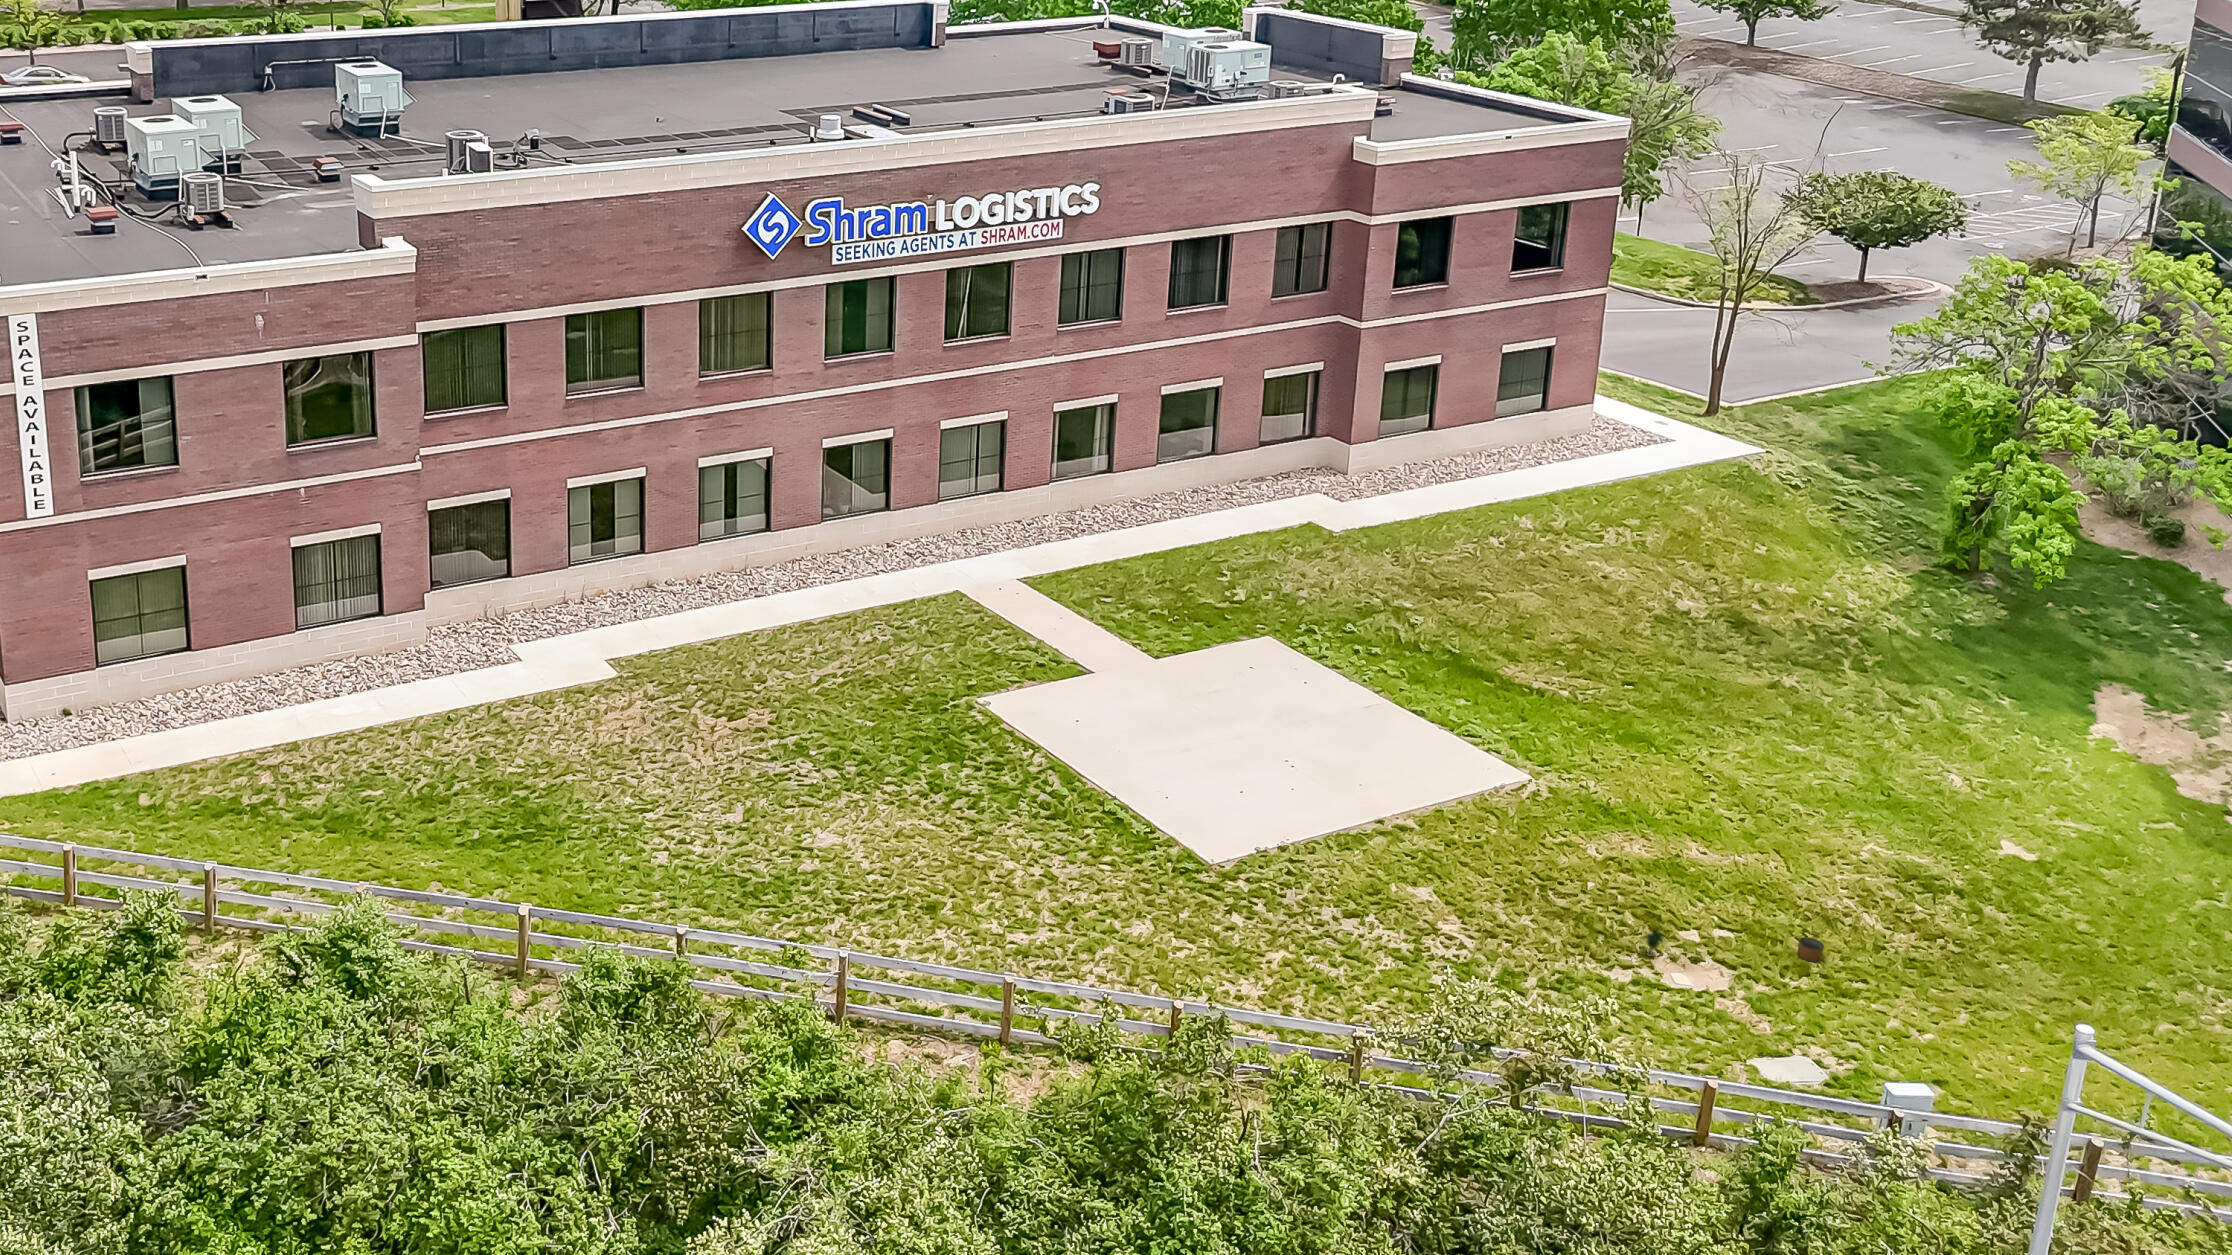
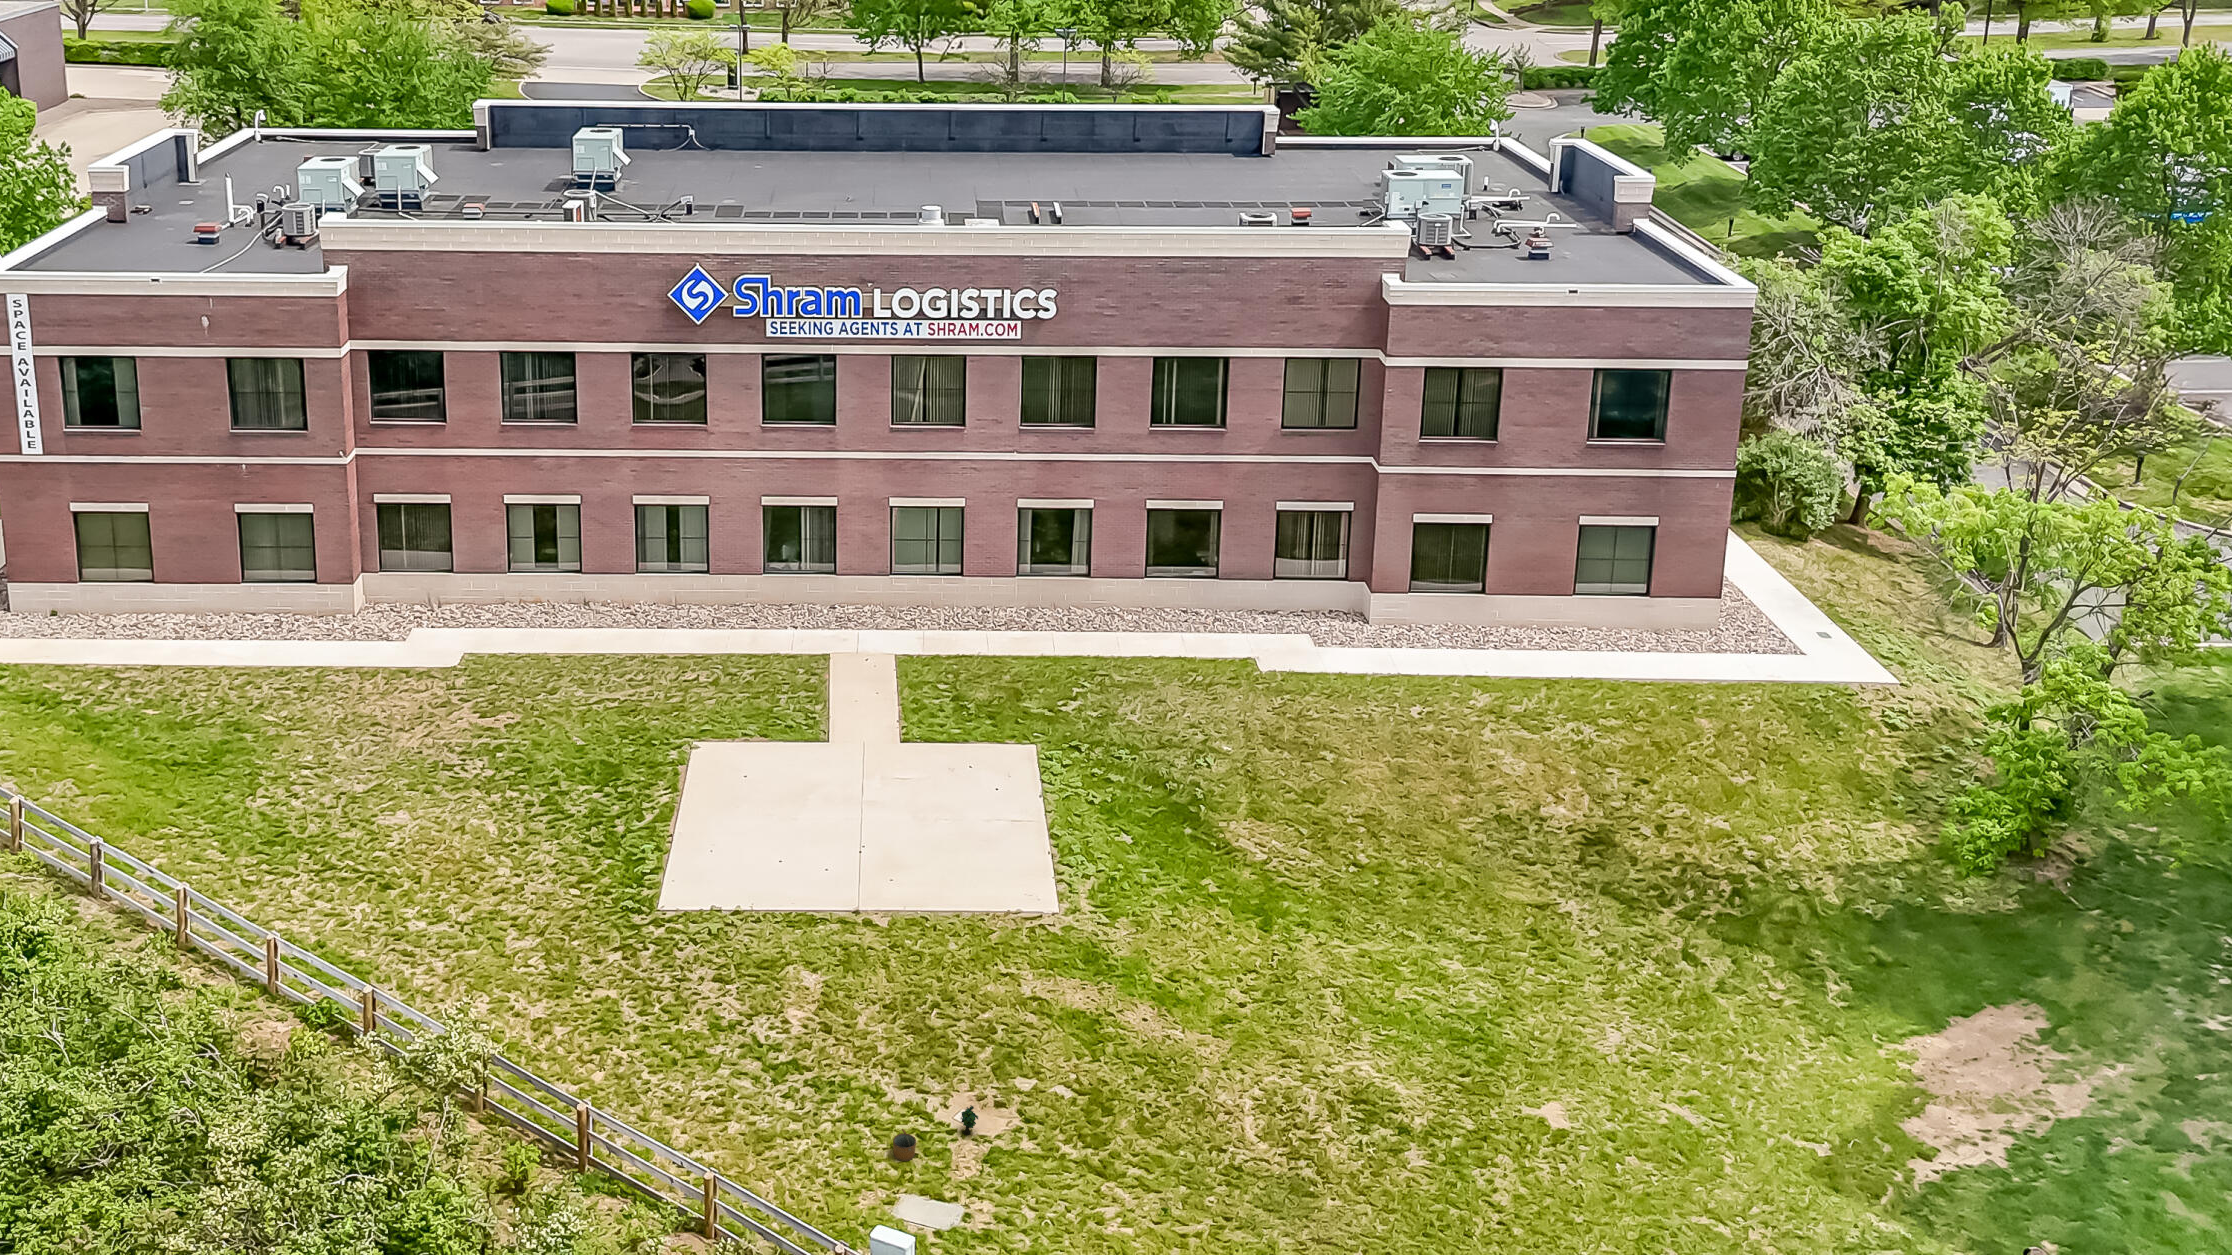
bucket: present [1797,932,1824,962] -> present [893,1129,916,1161]

